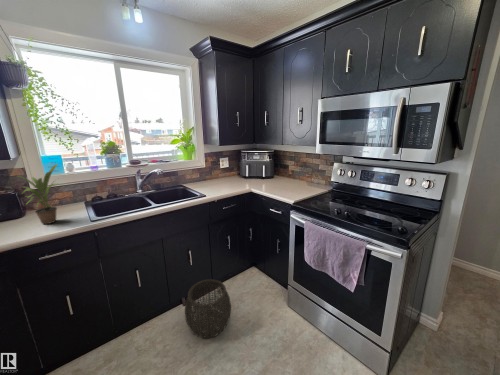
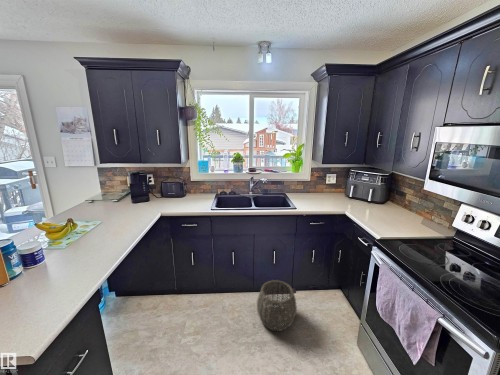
potted plant: present [24,165,57,224] -> none [181,169,203,206]

